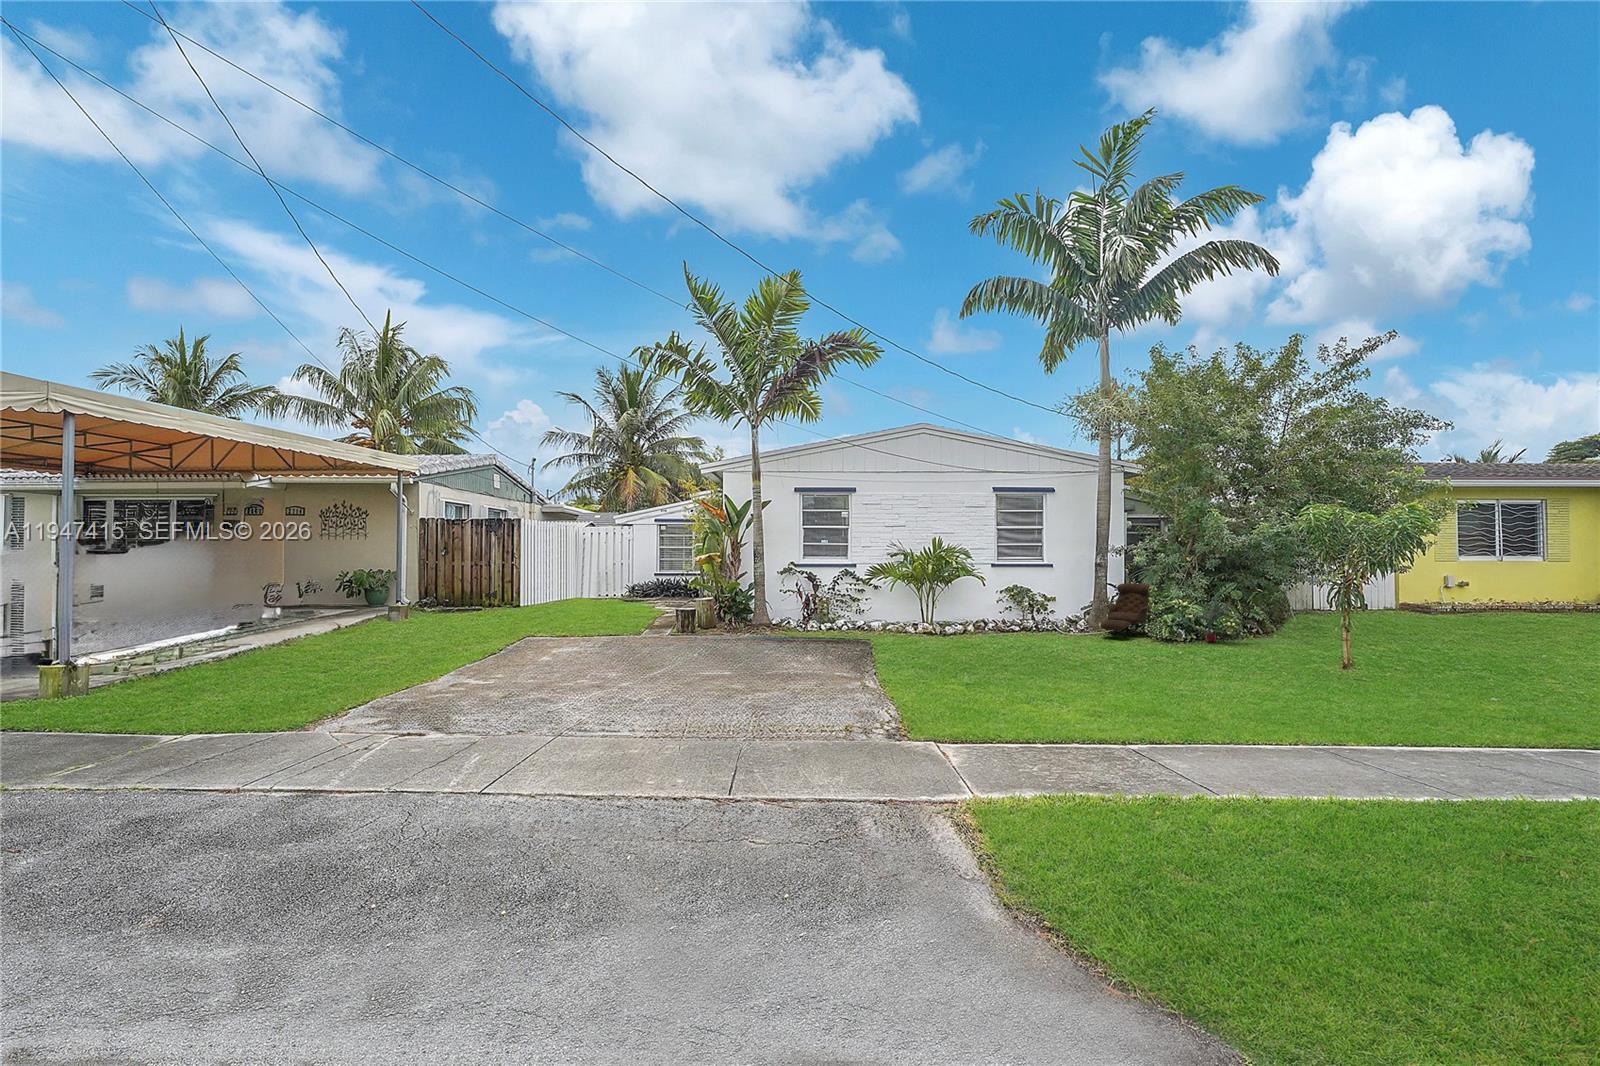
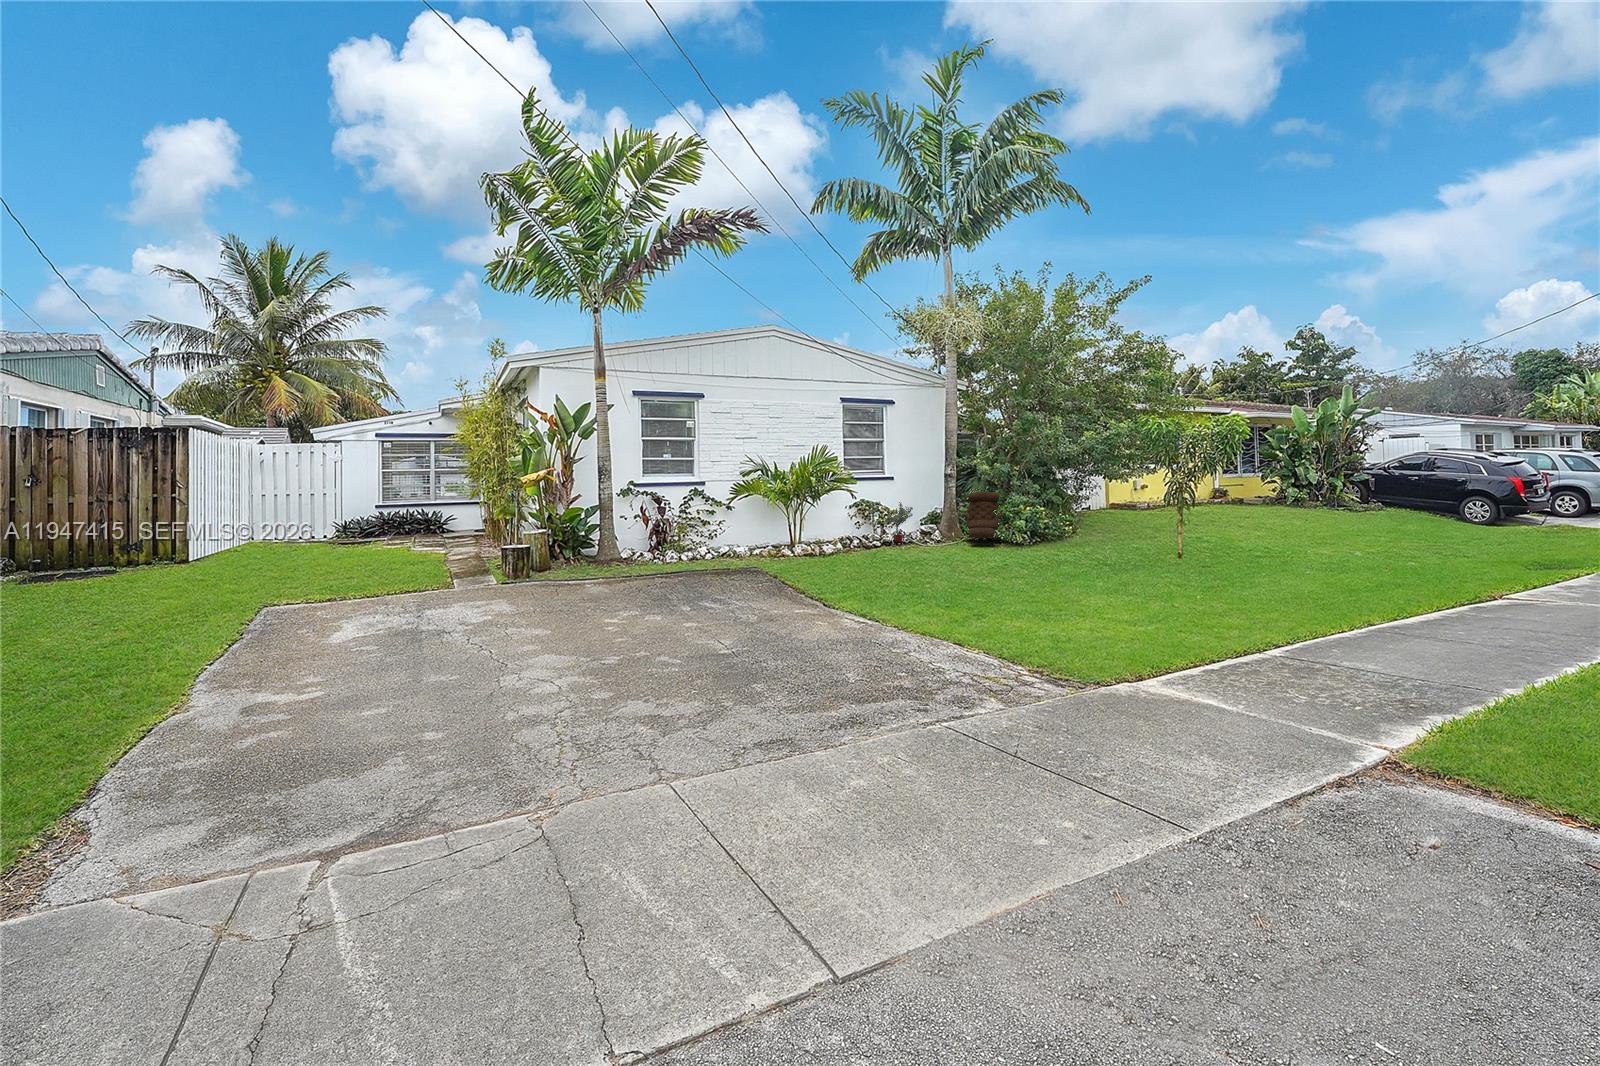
potted tree: present [1193,597,1230,643] -> present [885,502,913,543]

